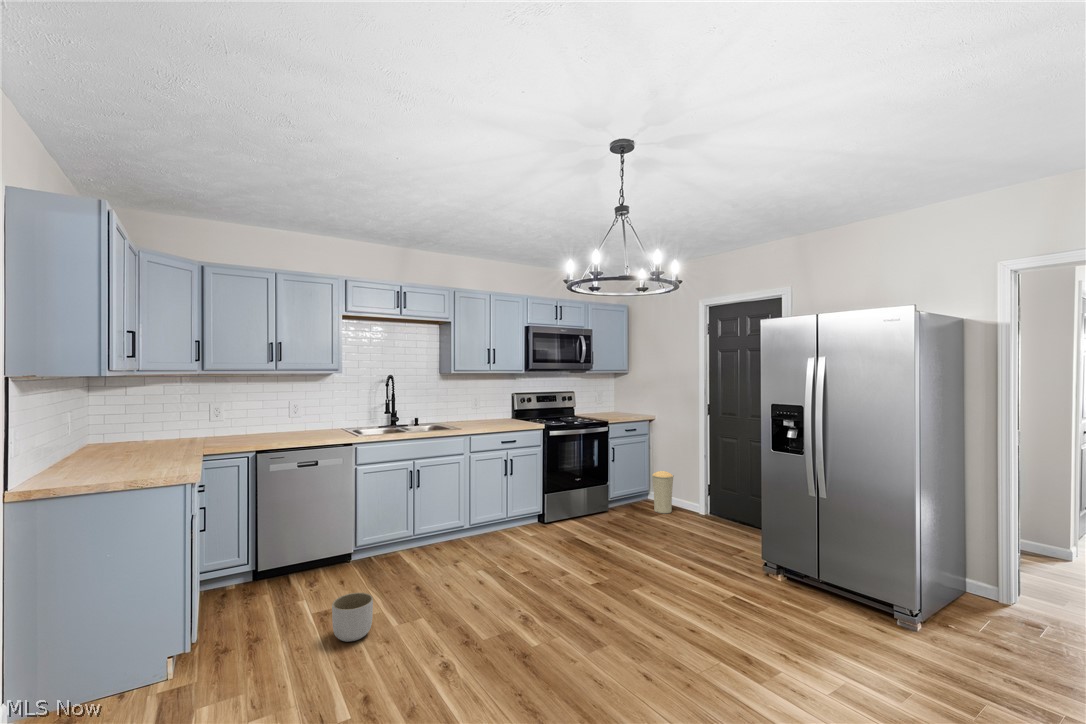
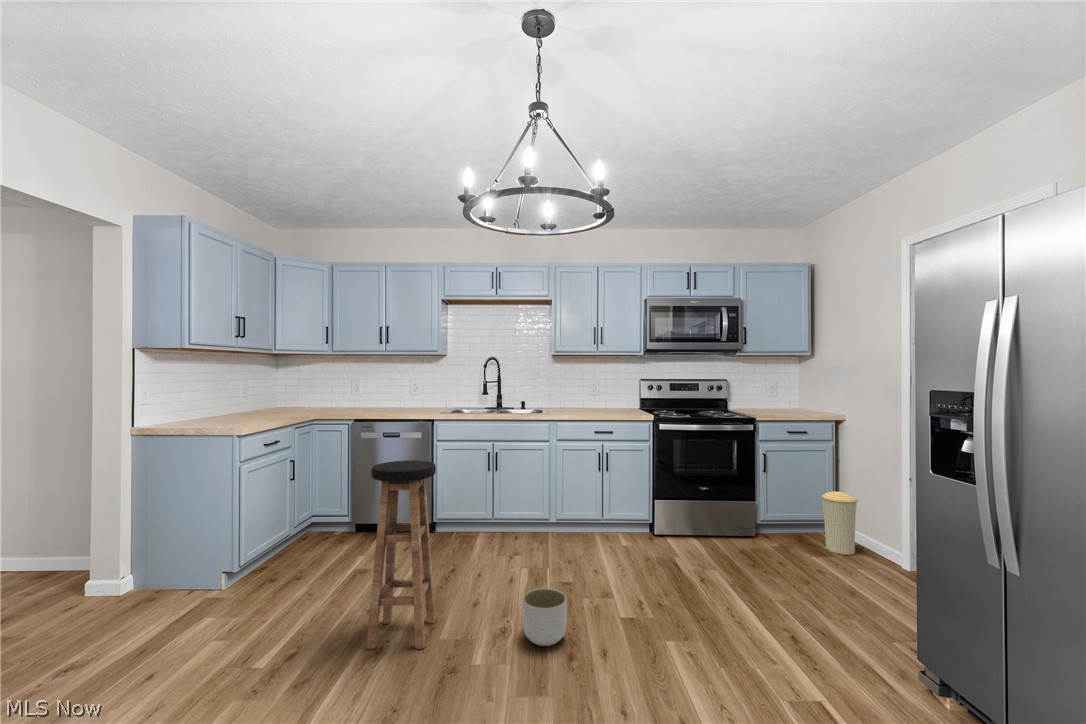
bar stool: none [422,483,485,655] -> present [367,460,436,649]
planter: present [332,593,373,642] -> present [522,588,567,646]

